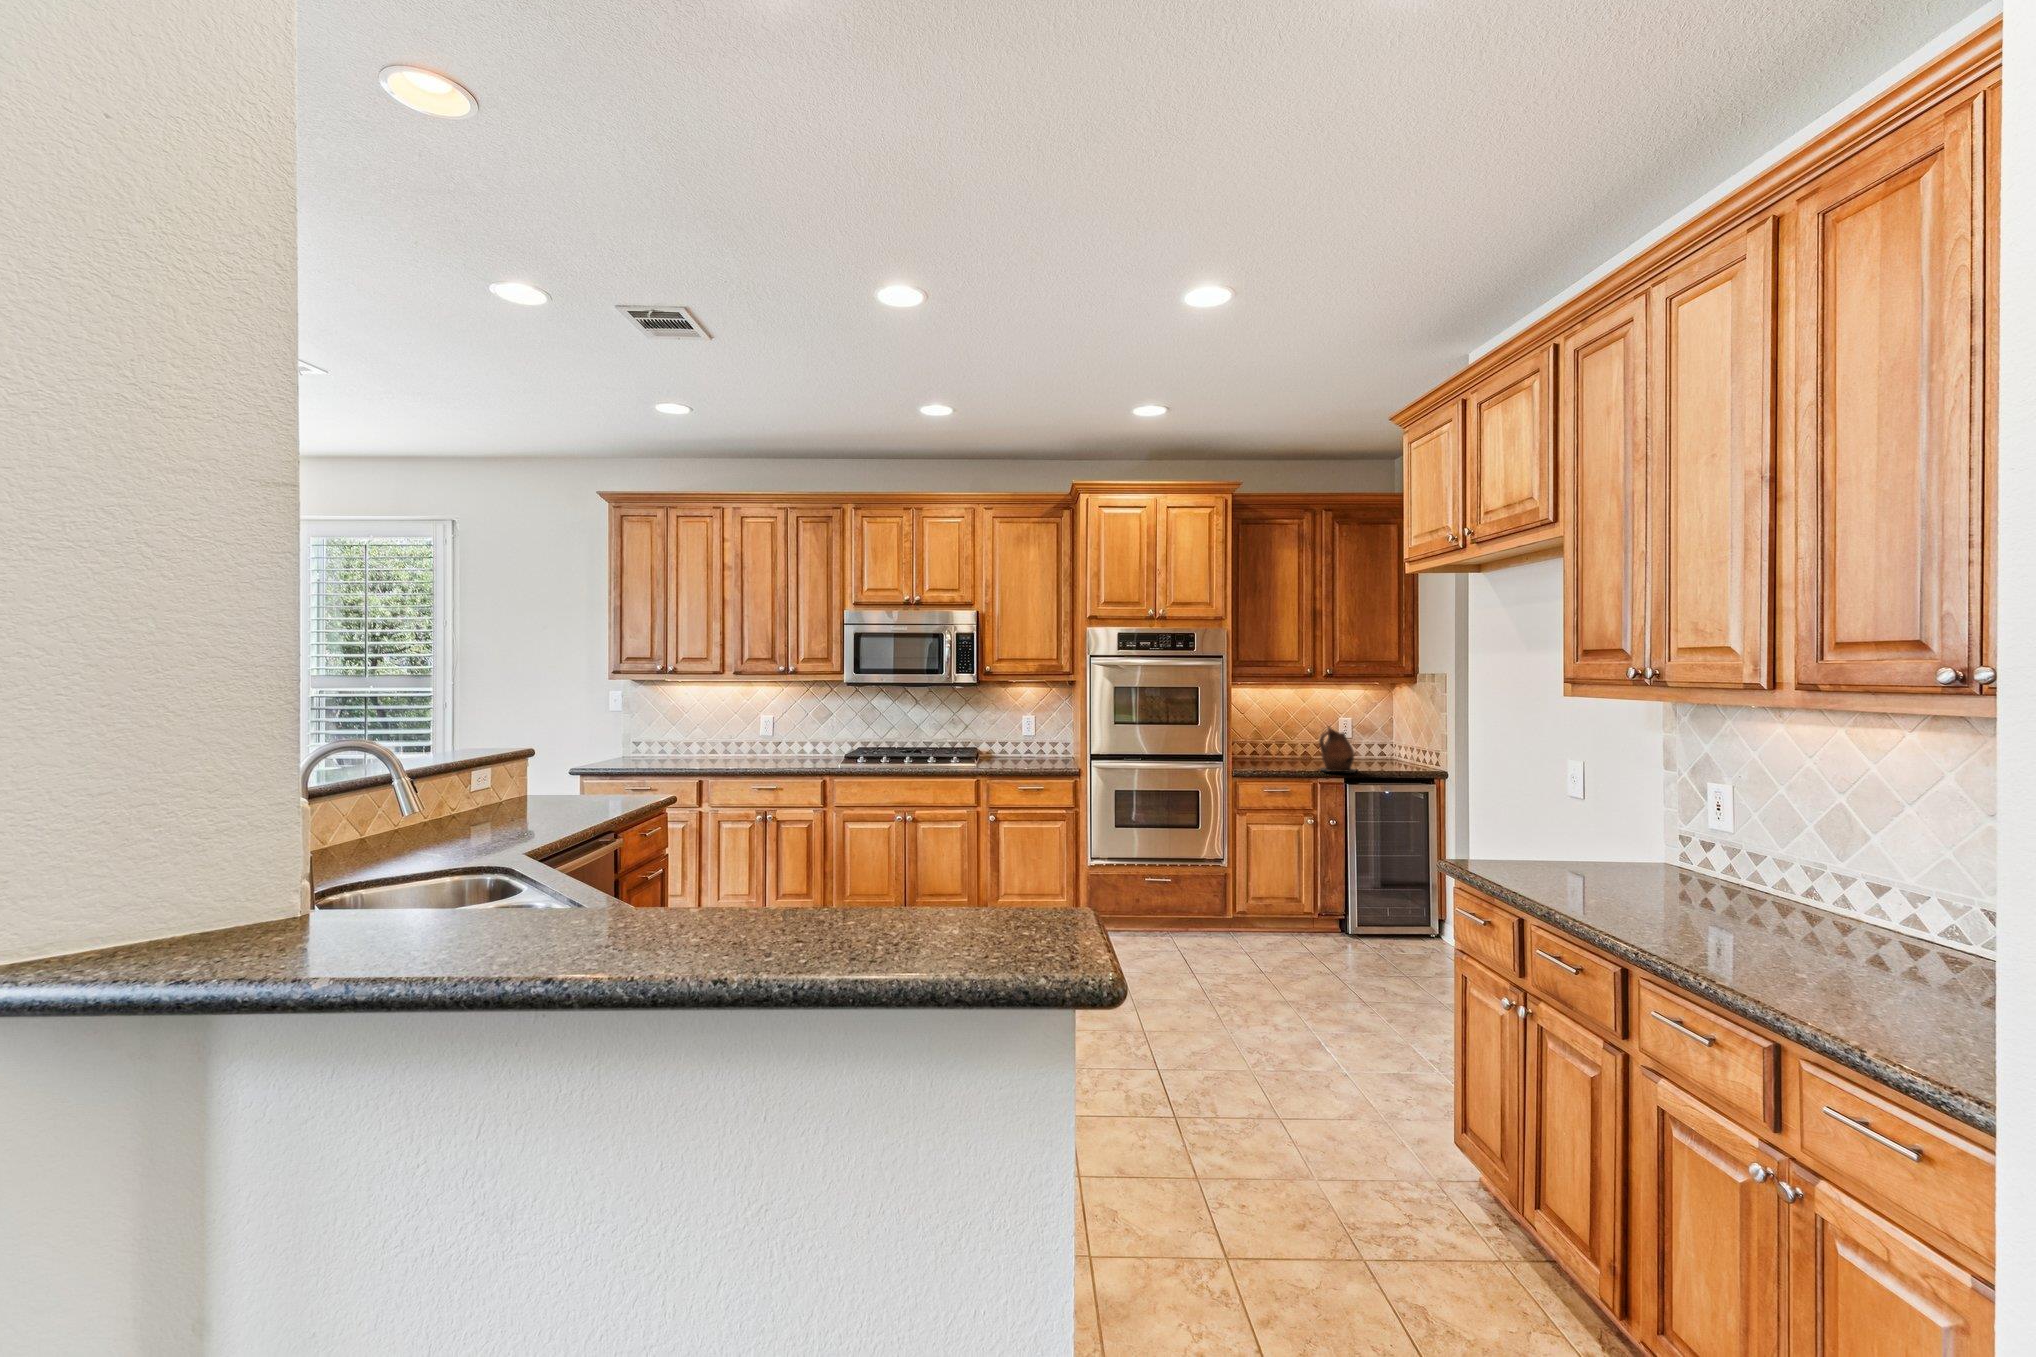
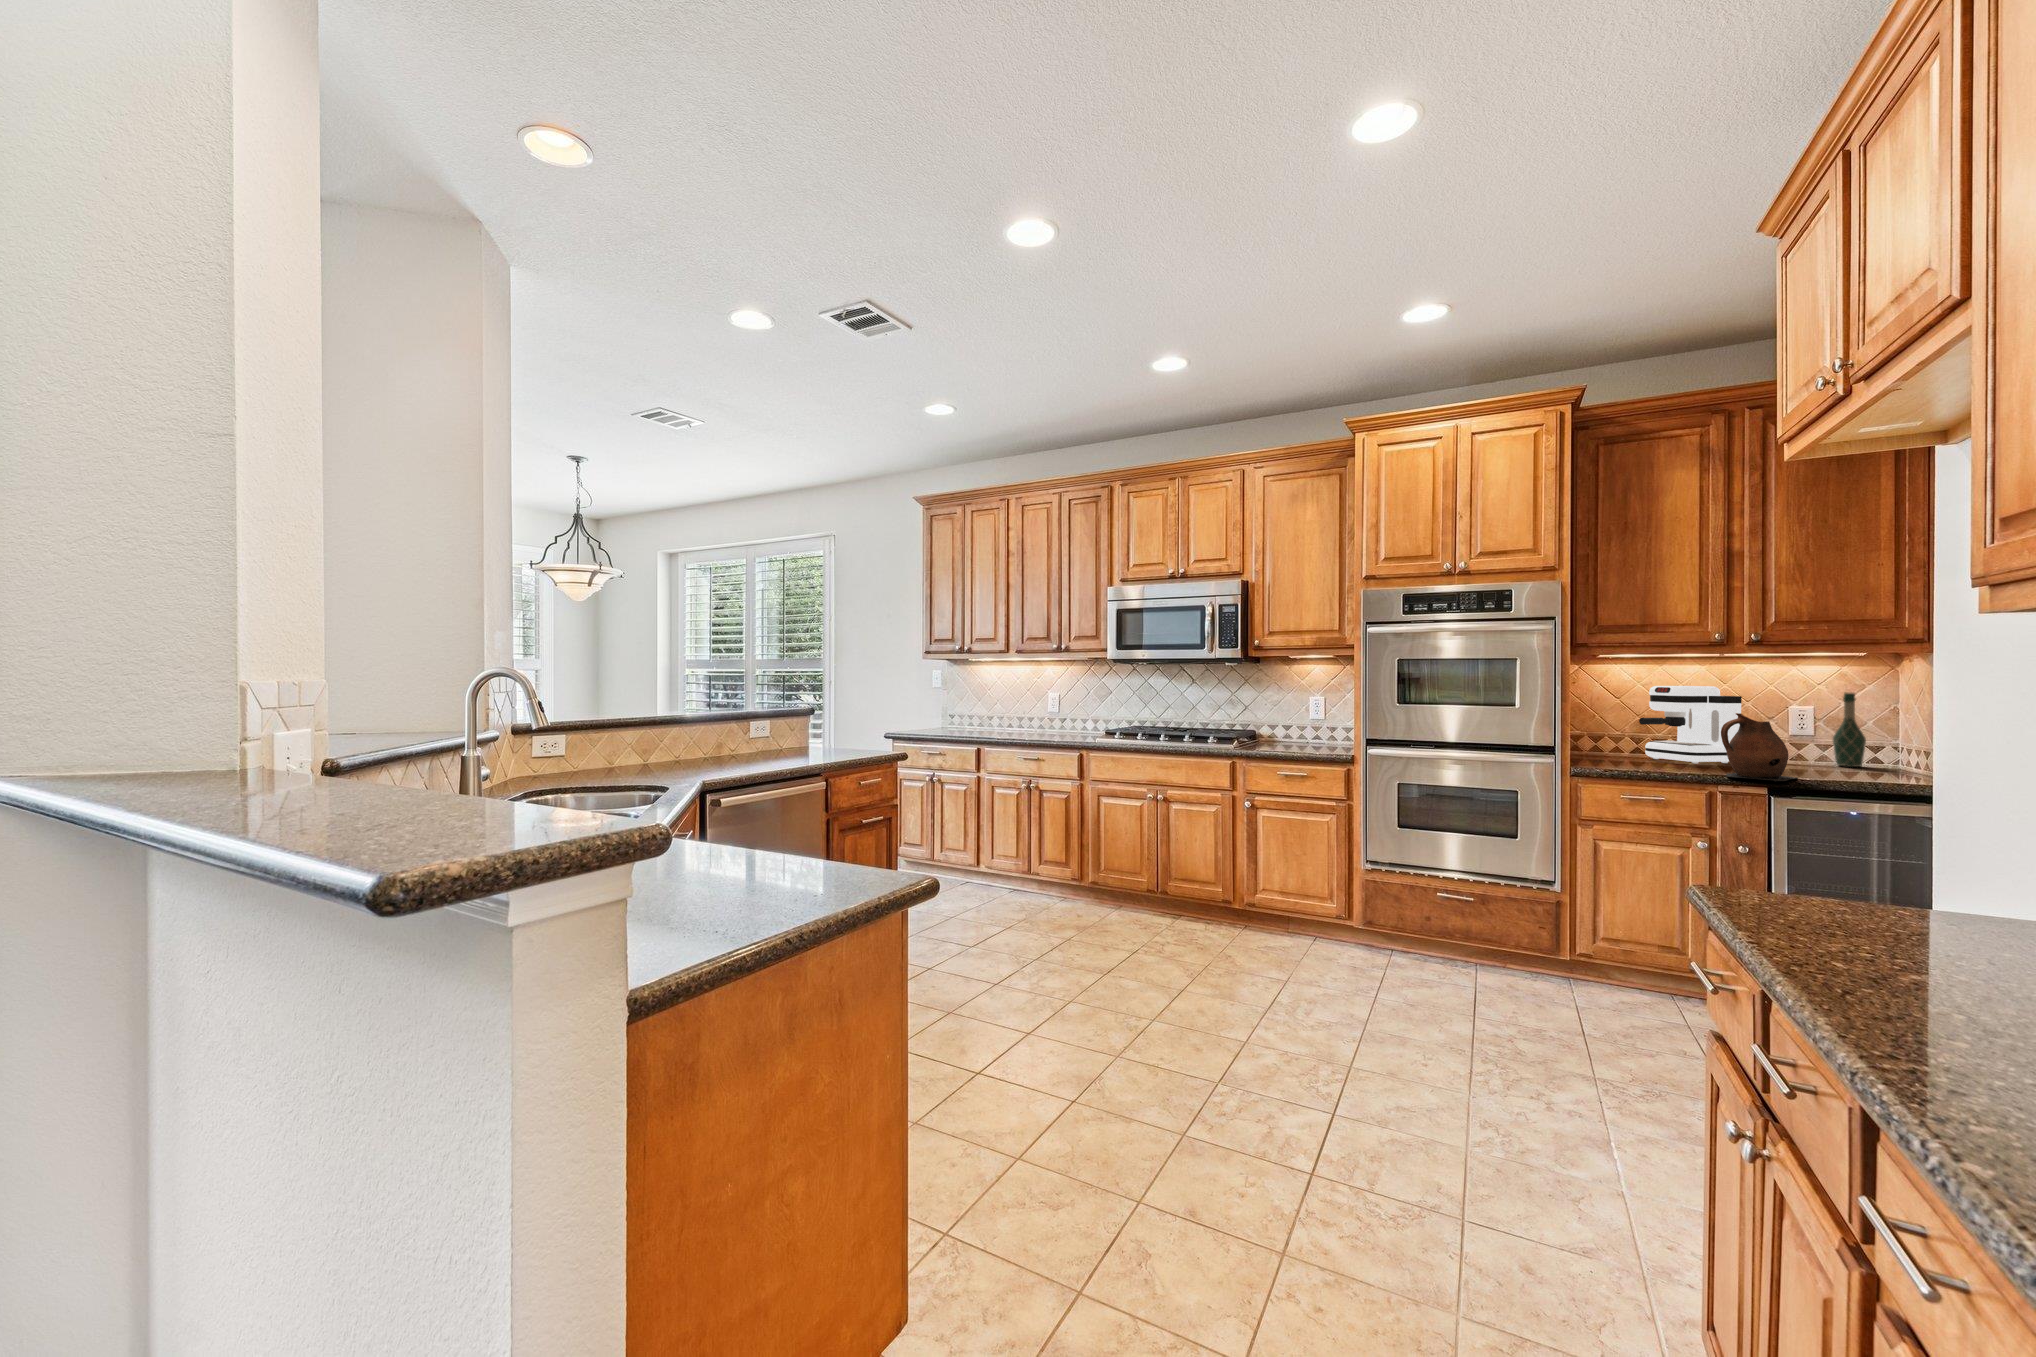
coffee maker: none [1262,704,1318,761] -> present [1639,686,1742,764]
wine bottle: none [1363,709,1380,758] -> present [1833,693,1866,767]

